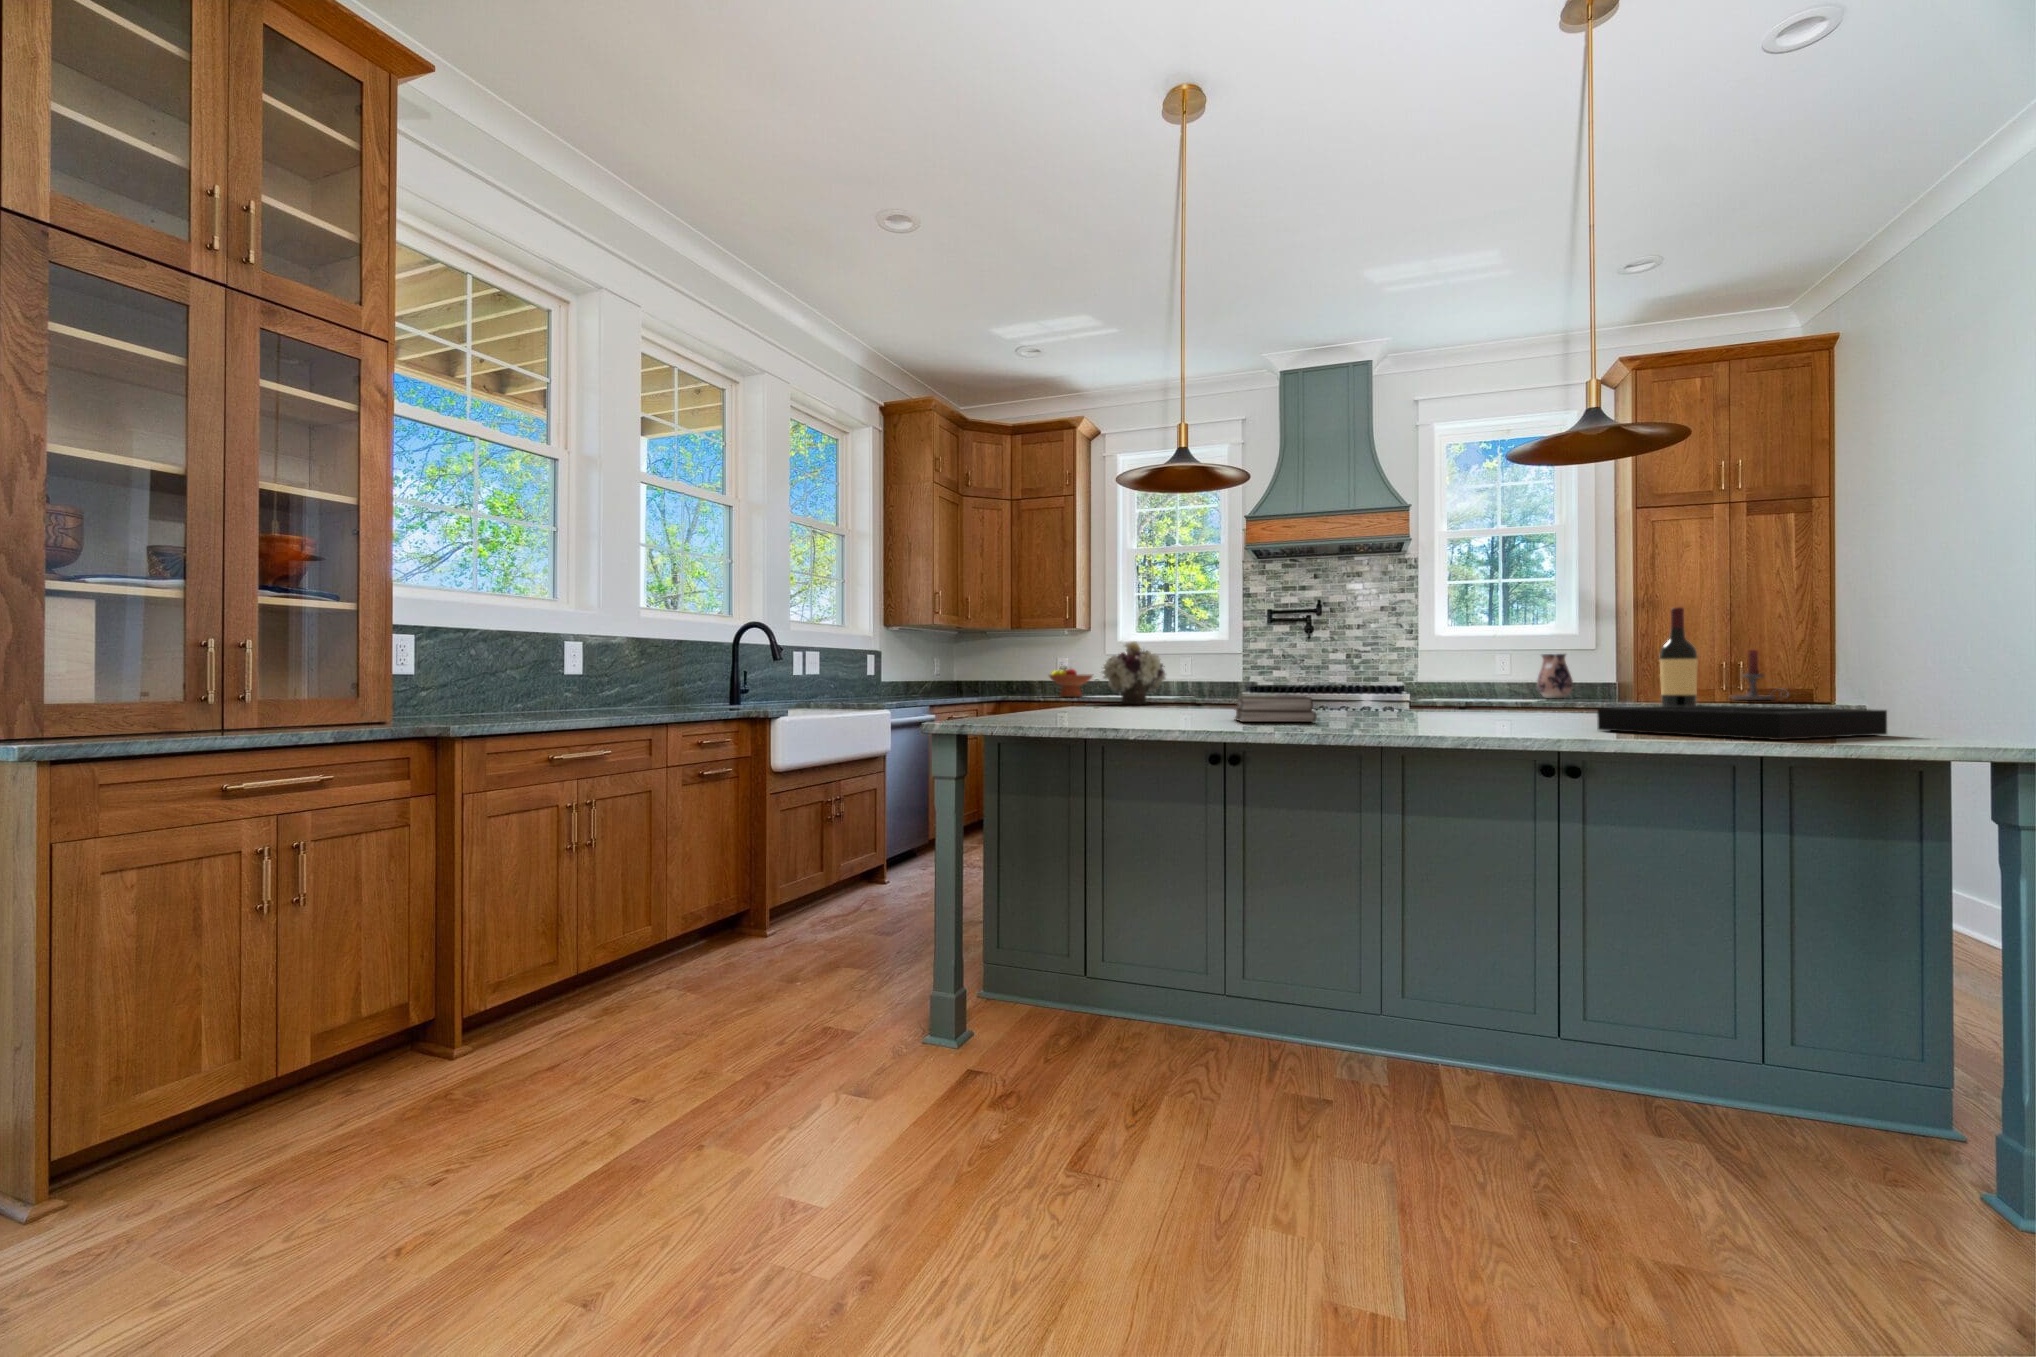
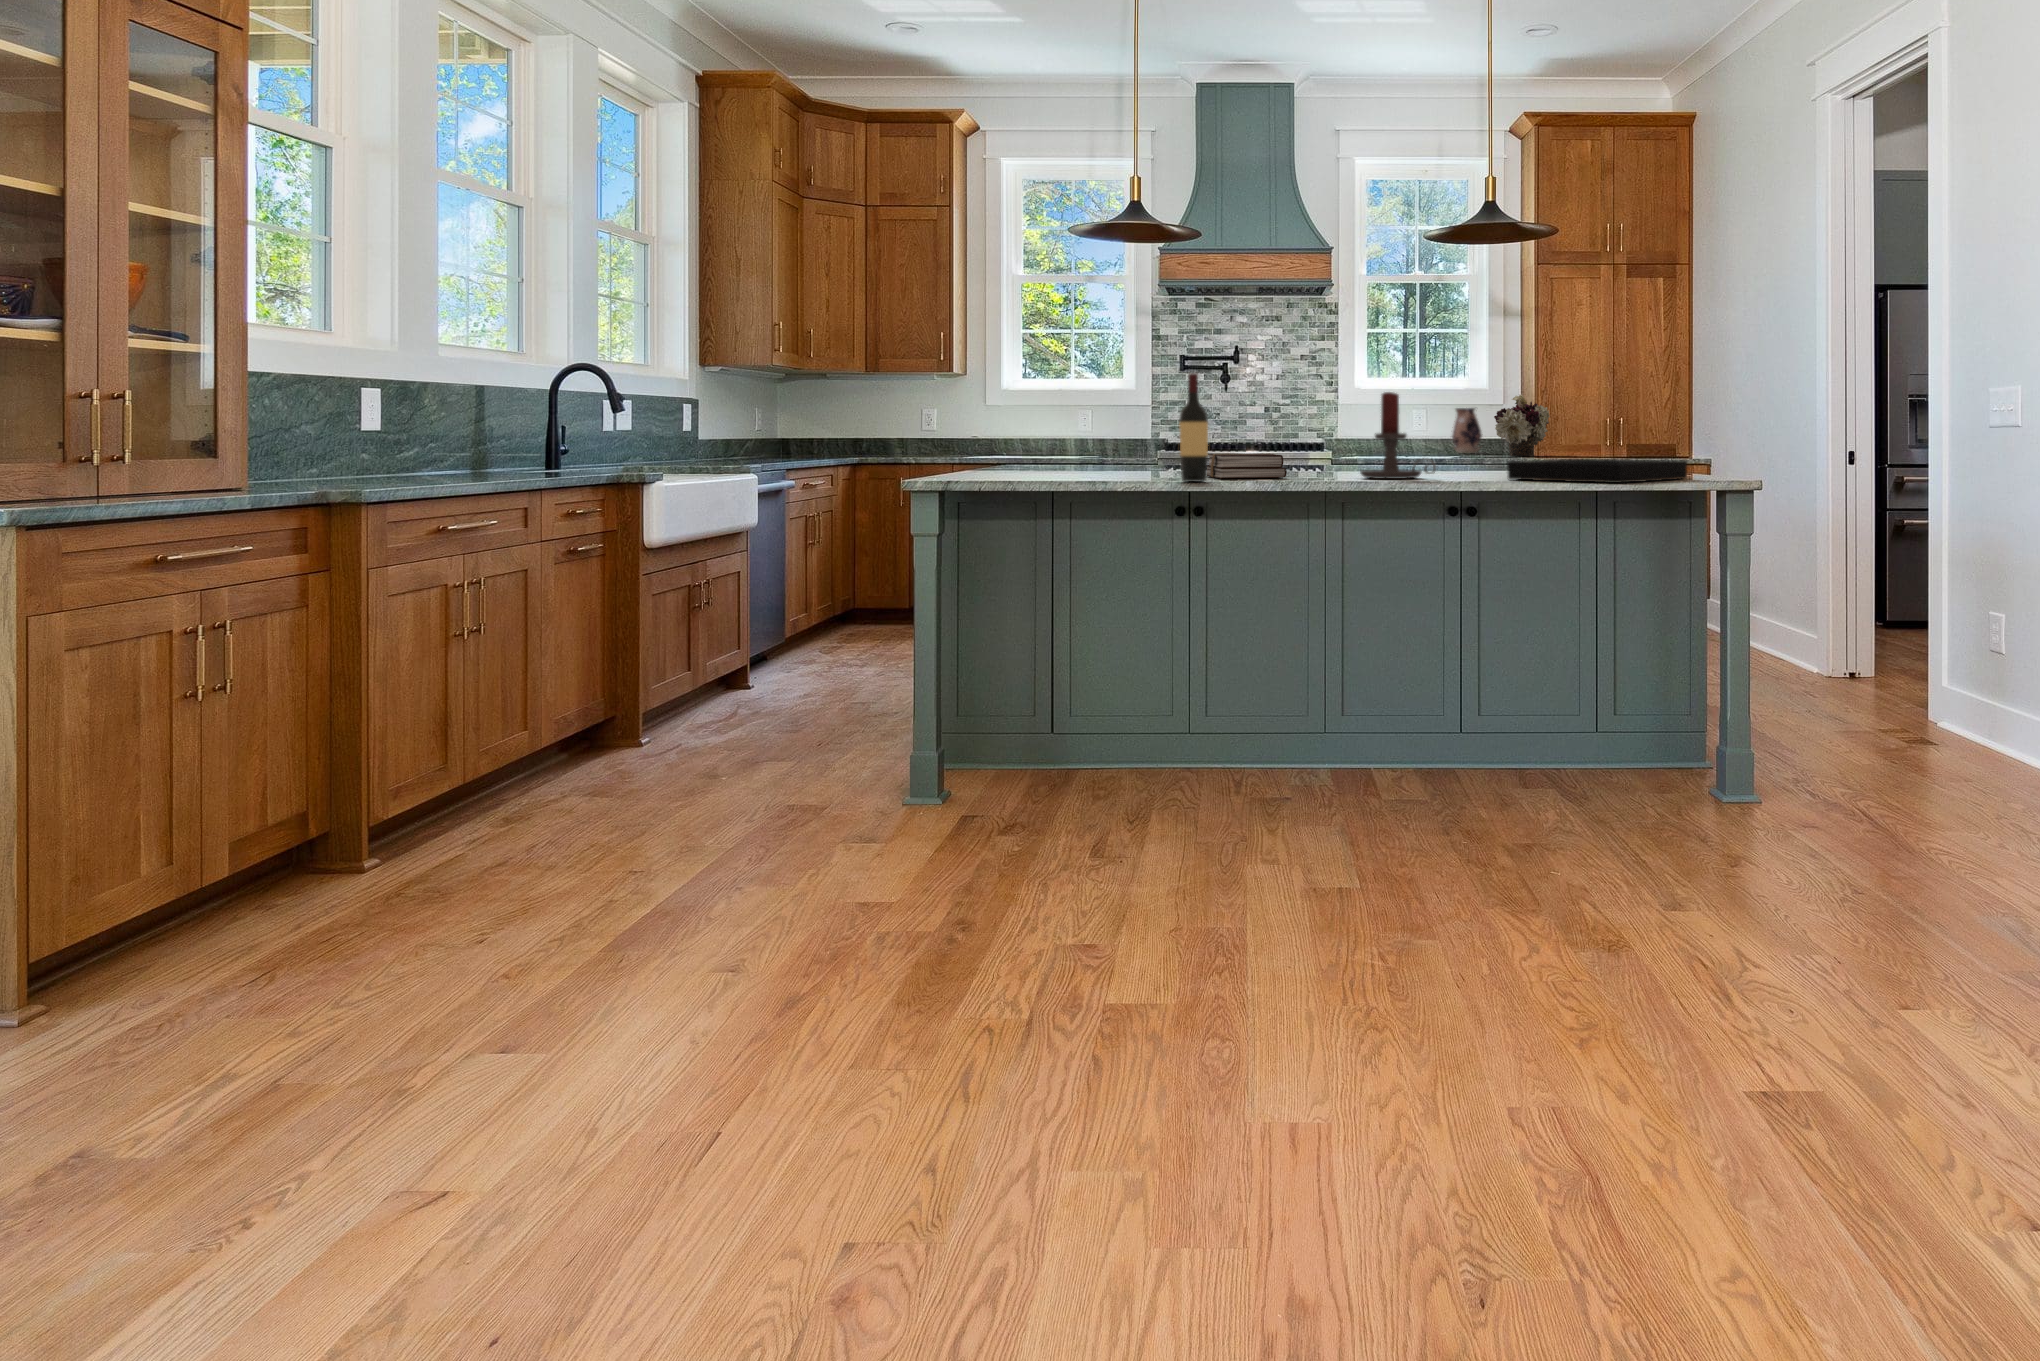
wine bottle: present [1660,607,1698,706] -> present [1179,373,1208,482]
flower arrangement: present [1102,641,1166,704] -> present [1494,394,1550,456]
candle holder: present [1731,650,1789,700] -> present [1360,392,1436,479]
fruit bowl: present [1049,667,1092,697] -> none [912,417,972,457]

